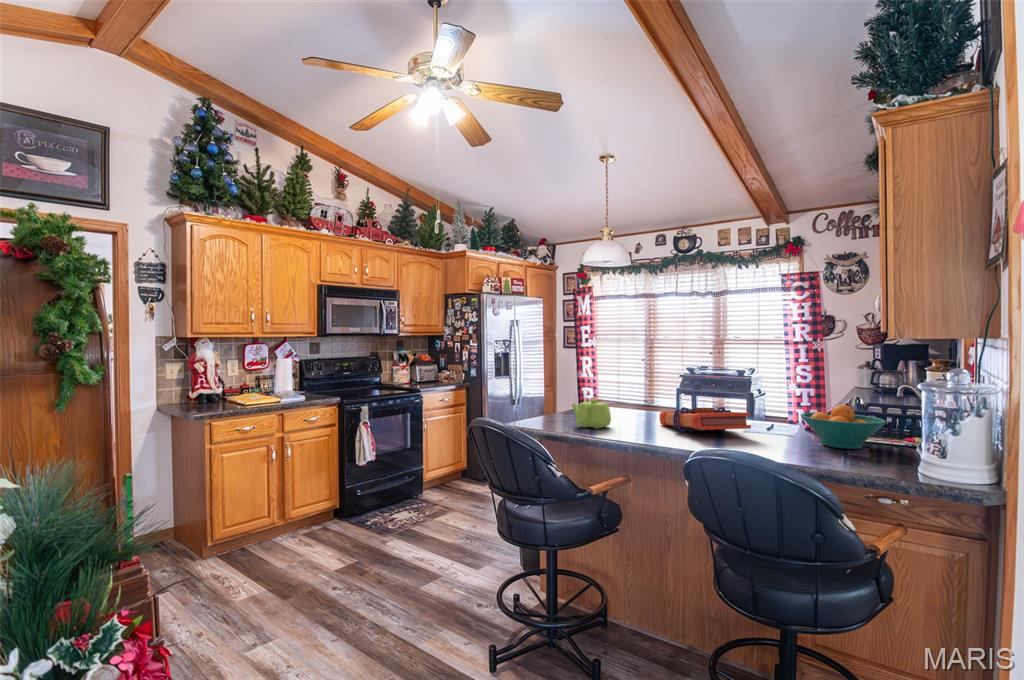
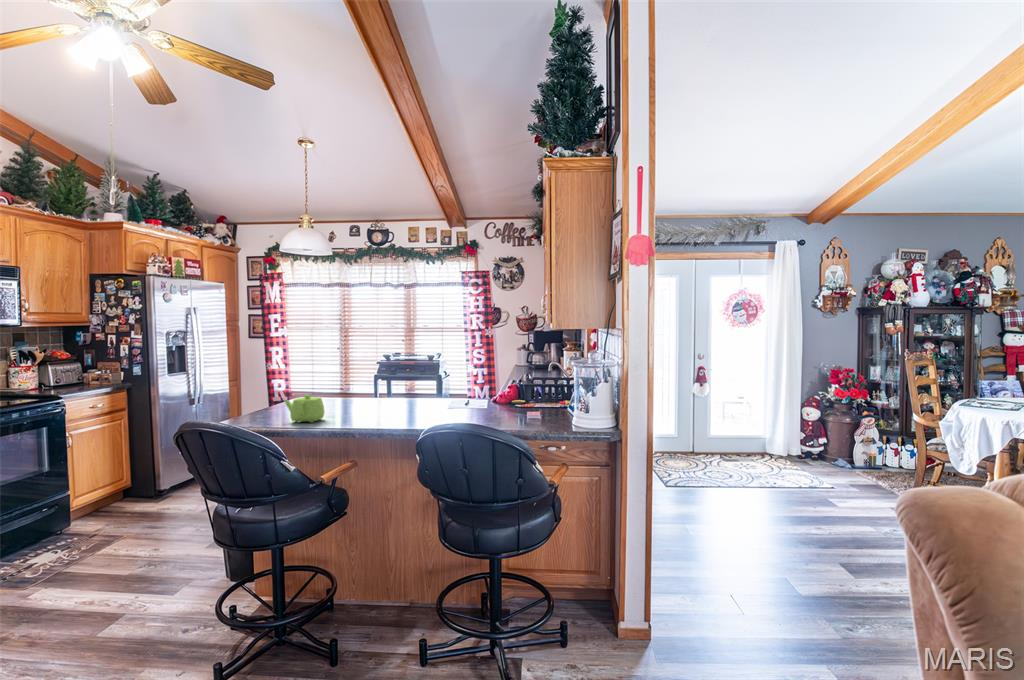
fruit bowl: present [801,405,886,449] -> none [477,385,529,417]
book: present [660,407,751,432] -> none [368,393,442,417]

